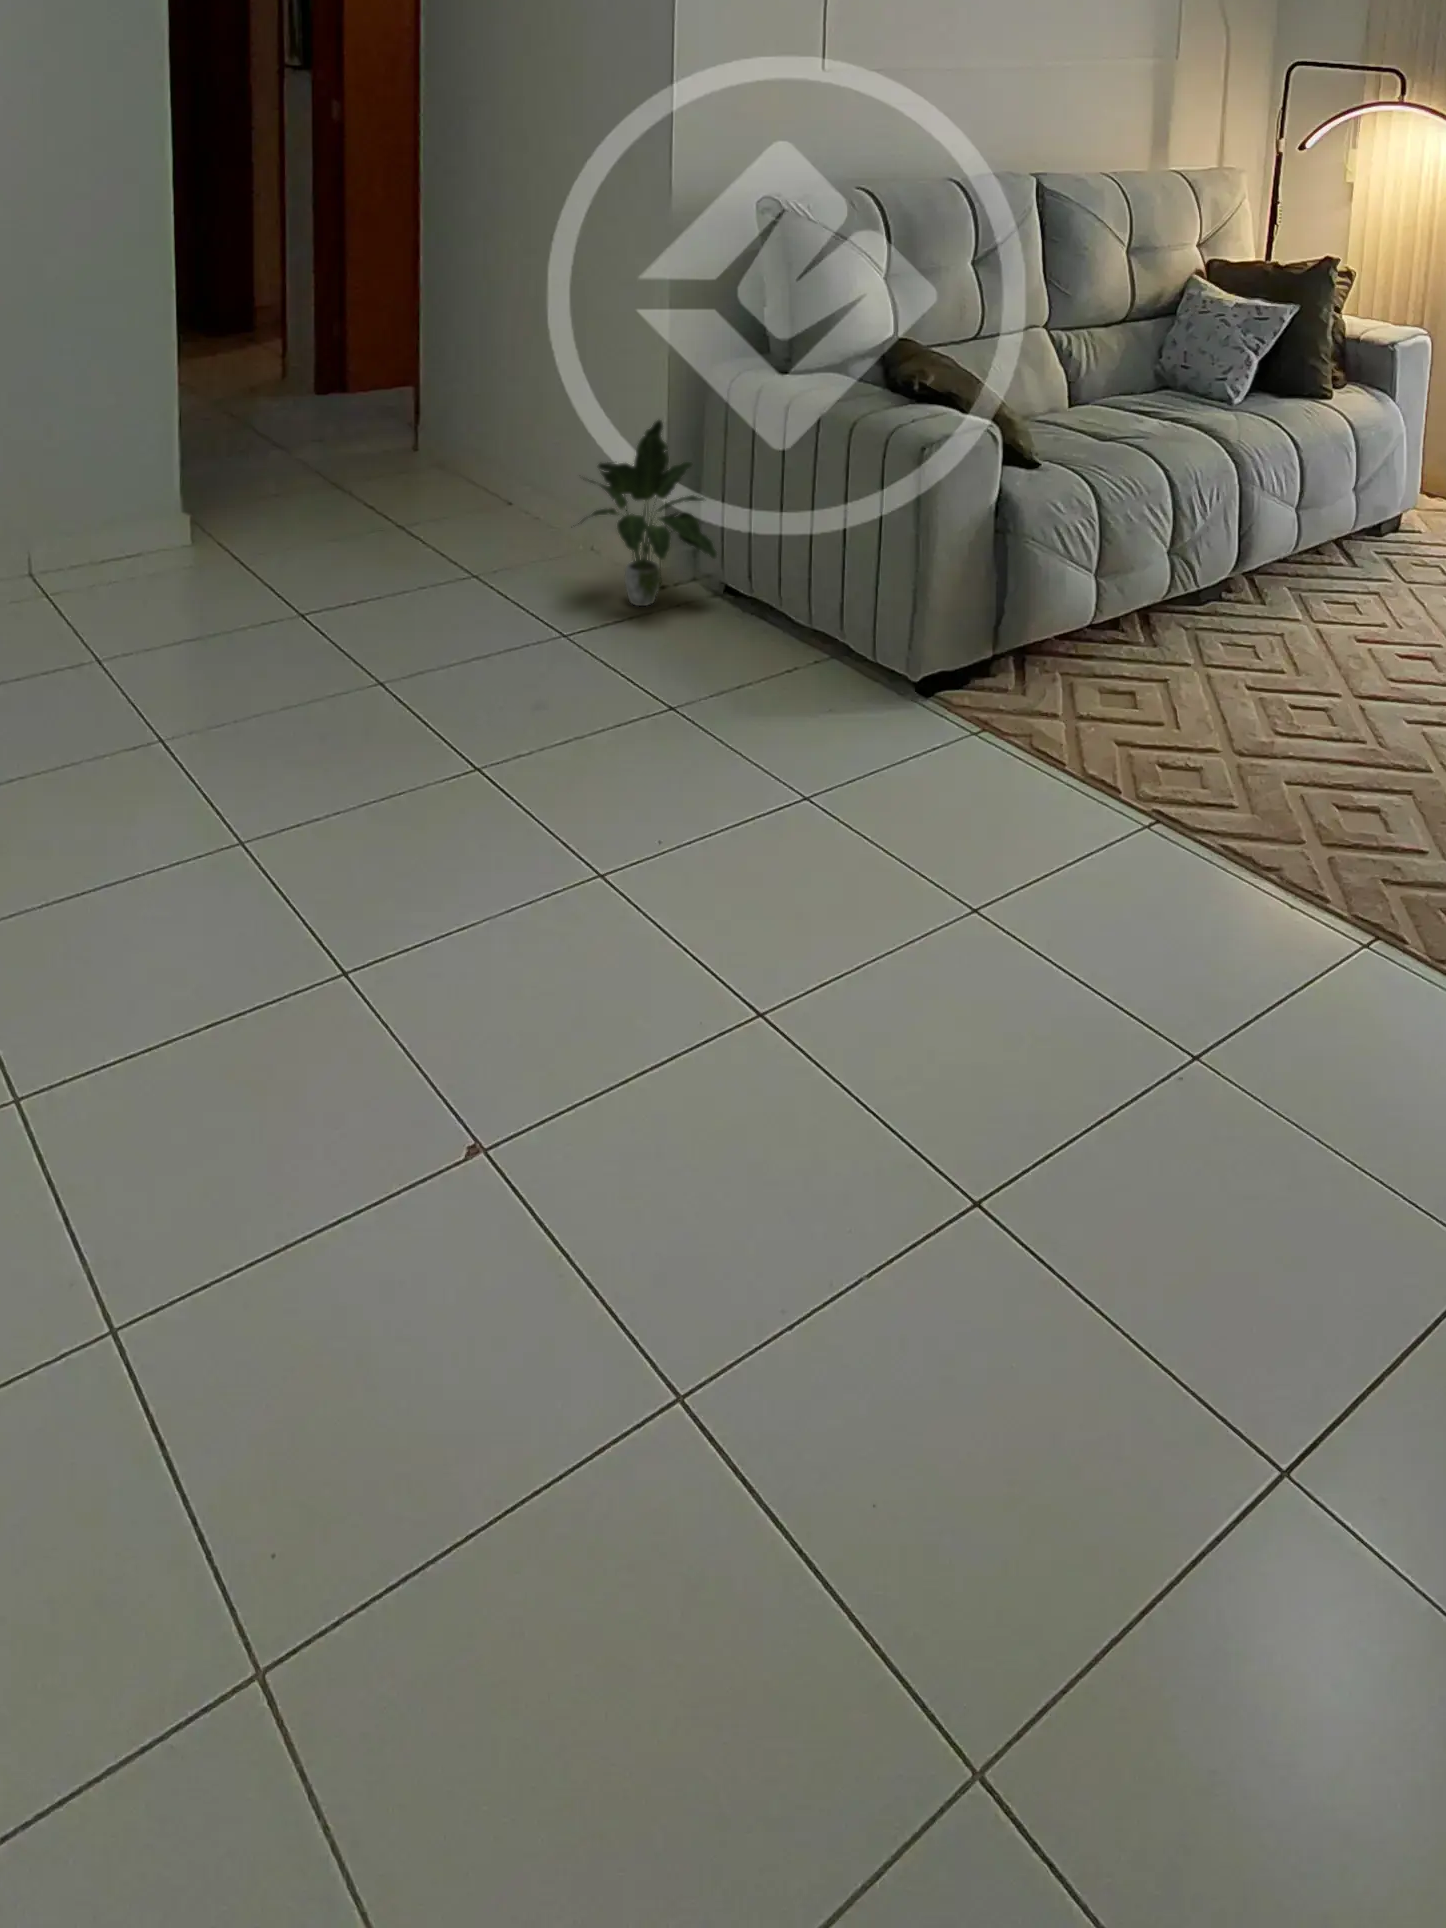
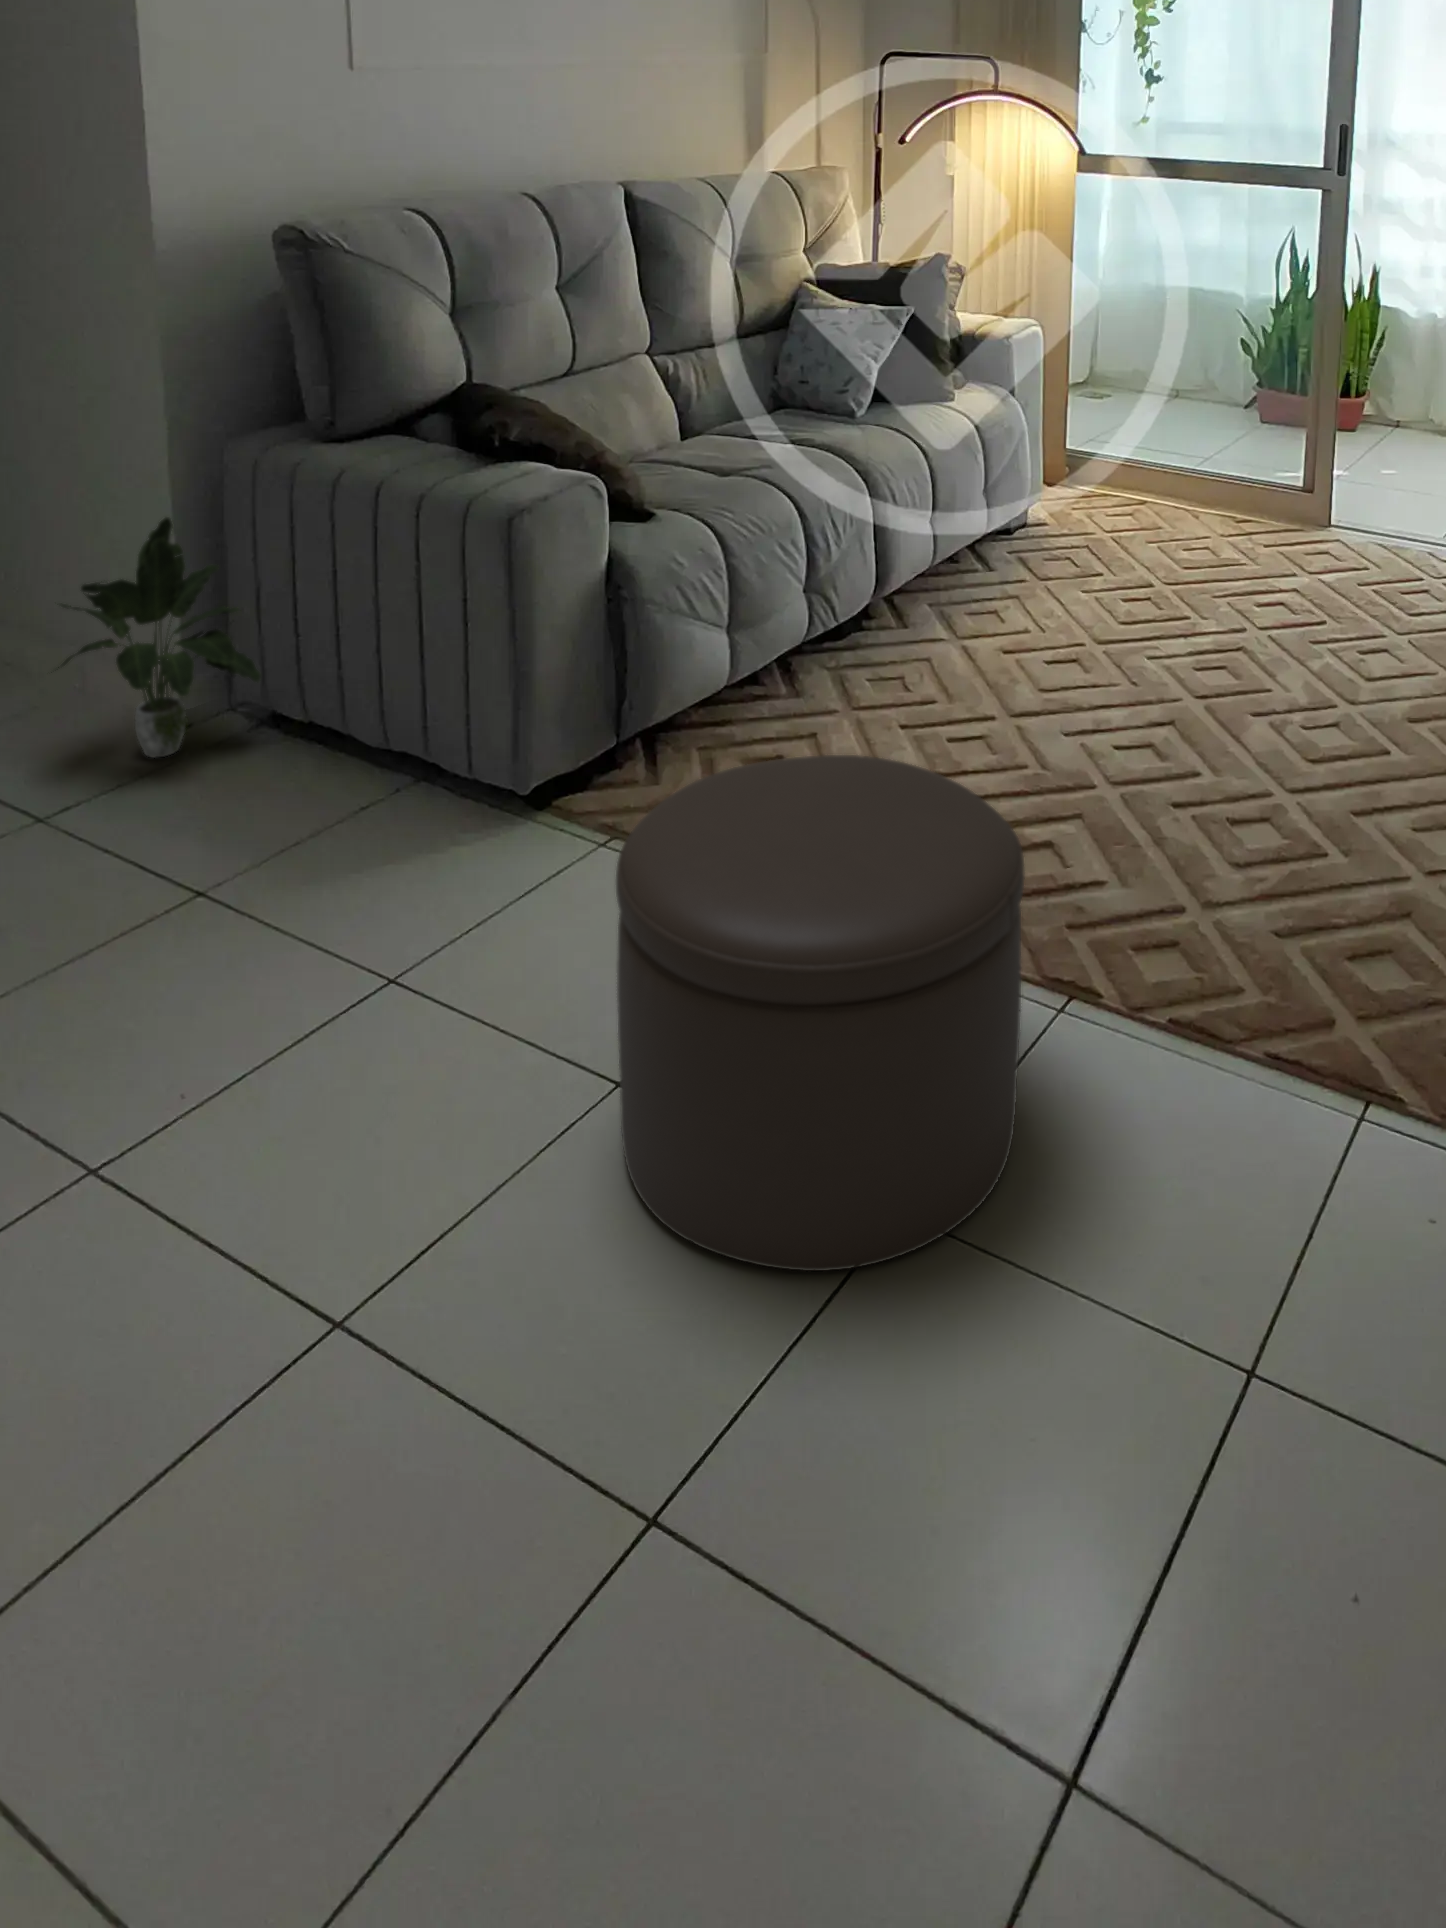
ottoman: none [969,674,1332,1093] -> present [616,755,1025,1271]

